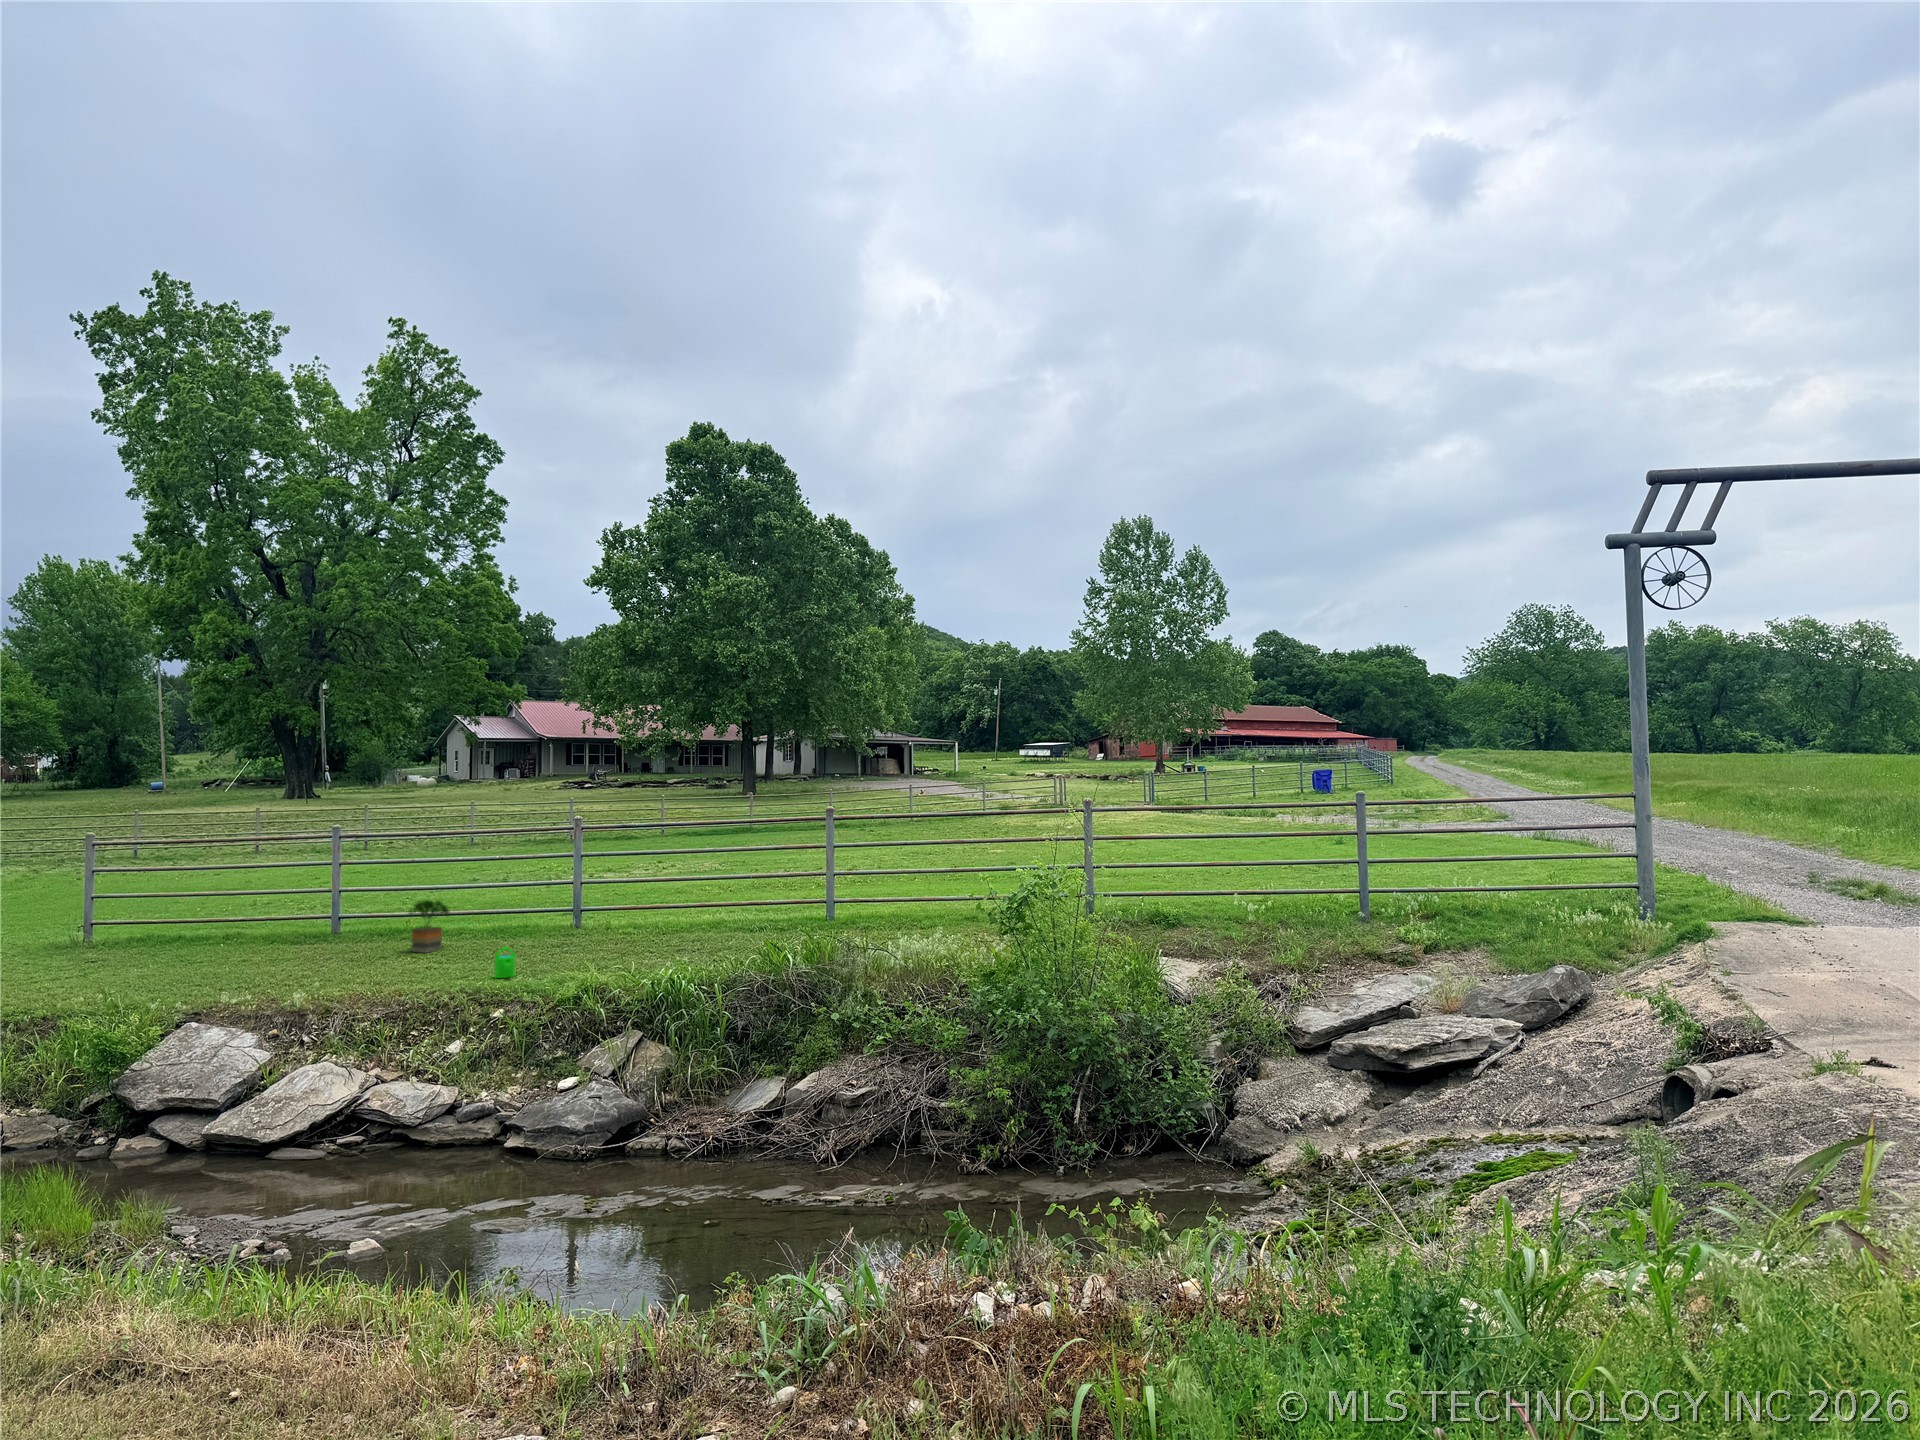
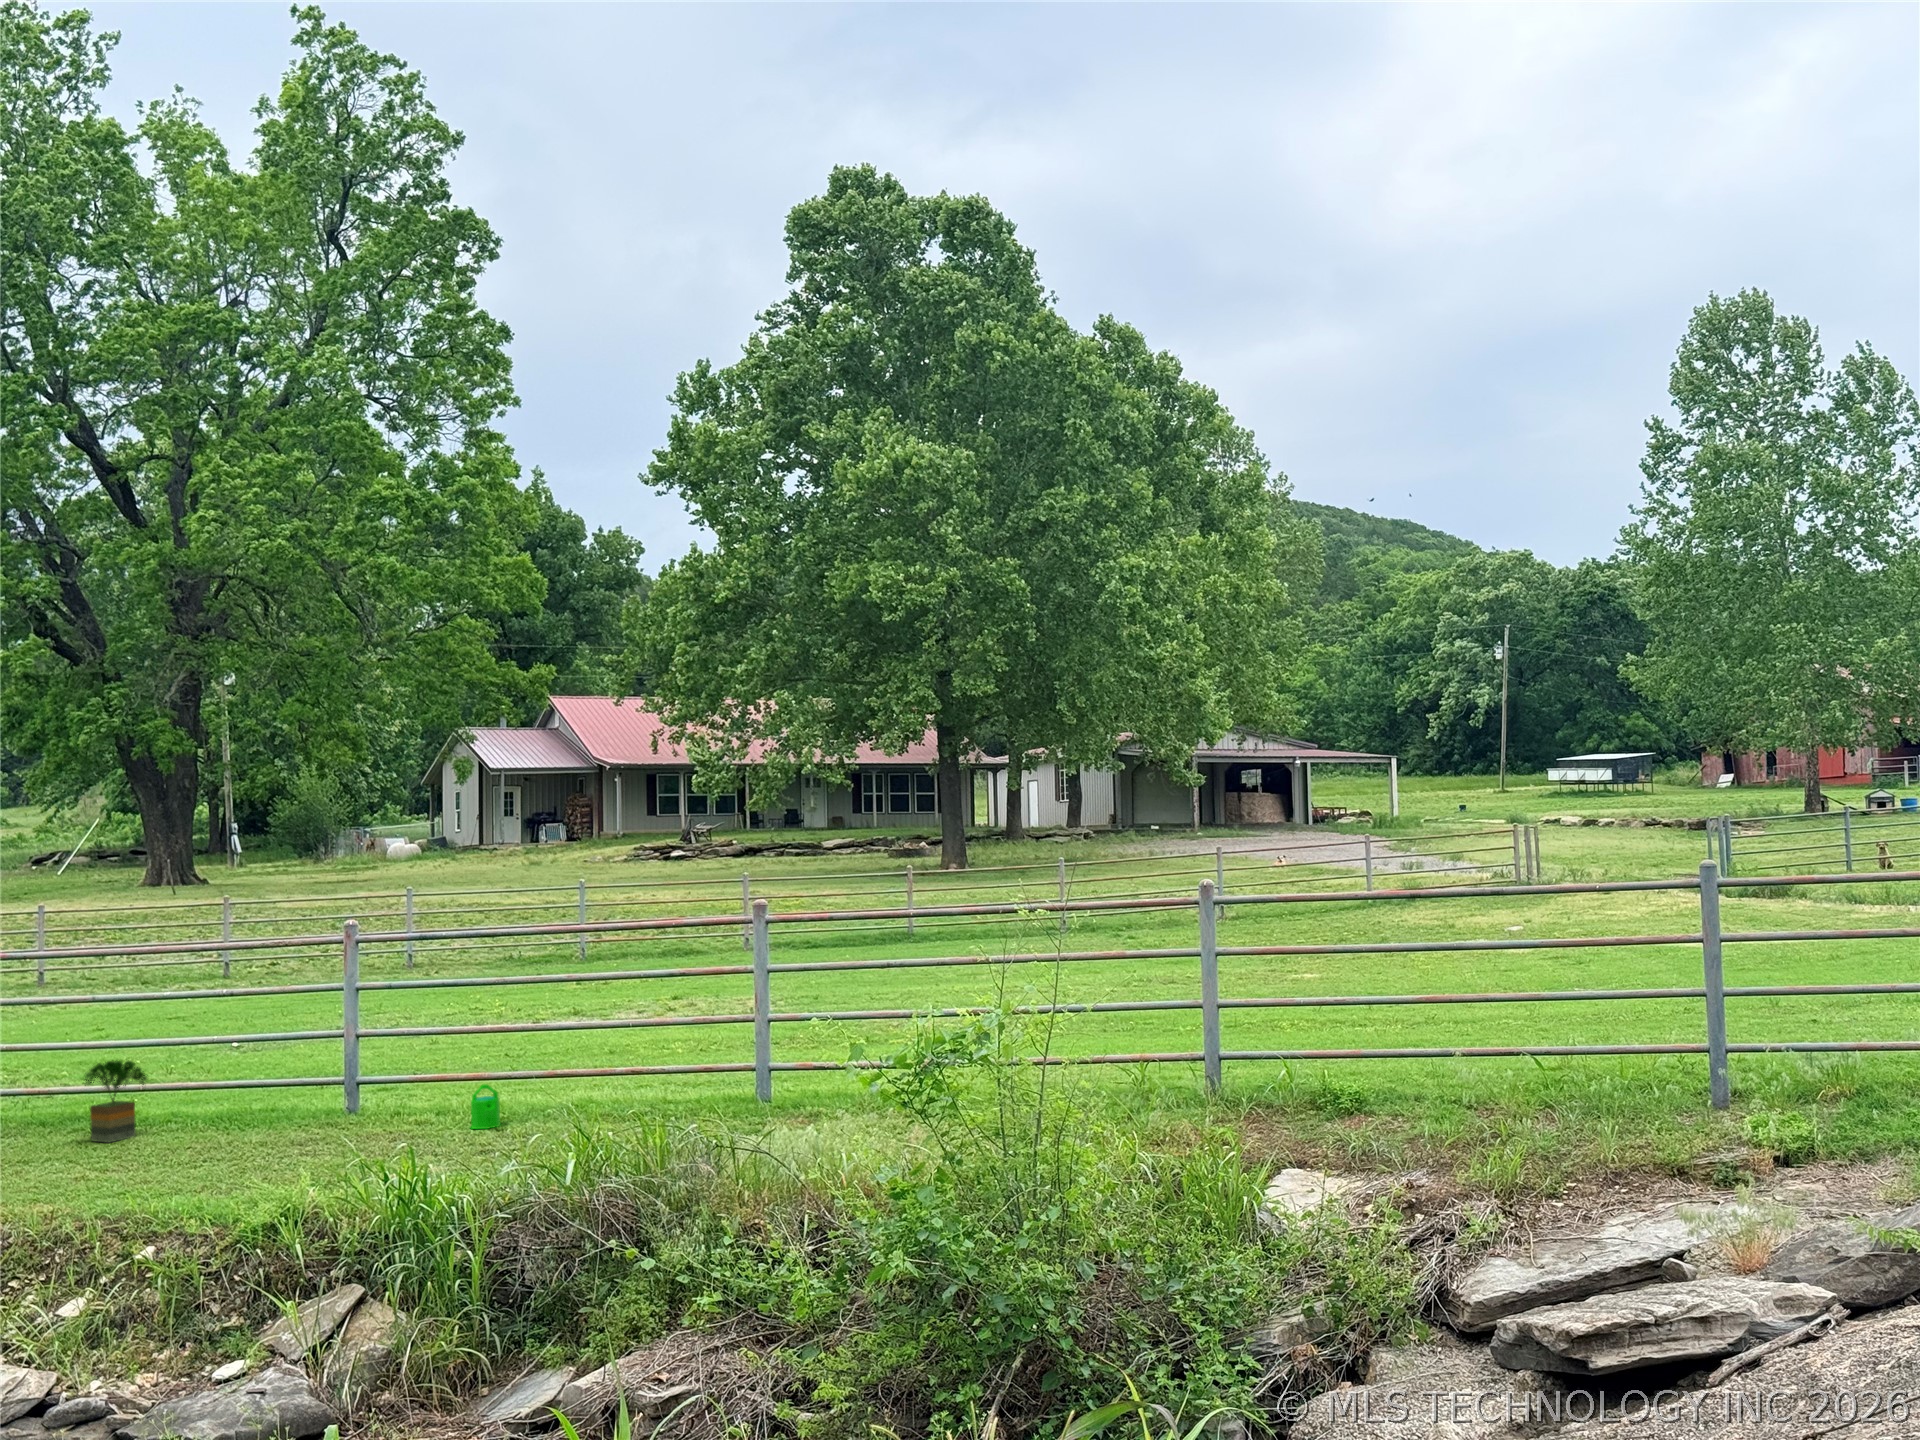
watering can: present [494,947,516,978] -> present [471,1084,501,1129]

